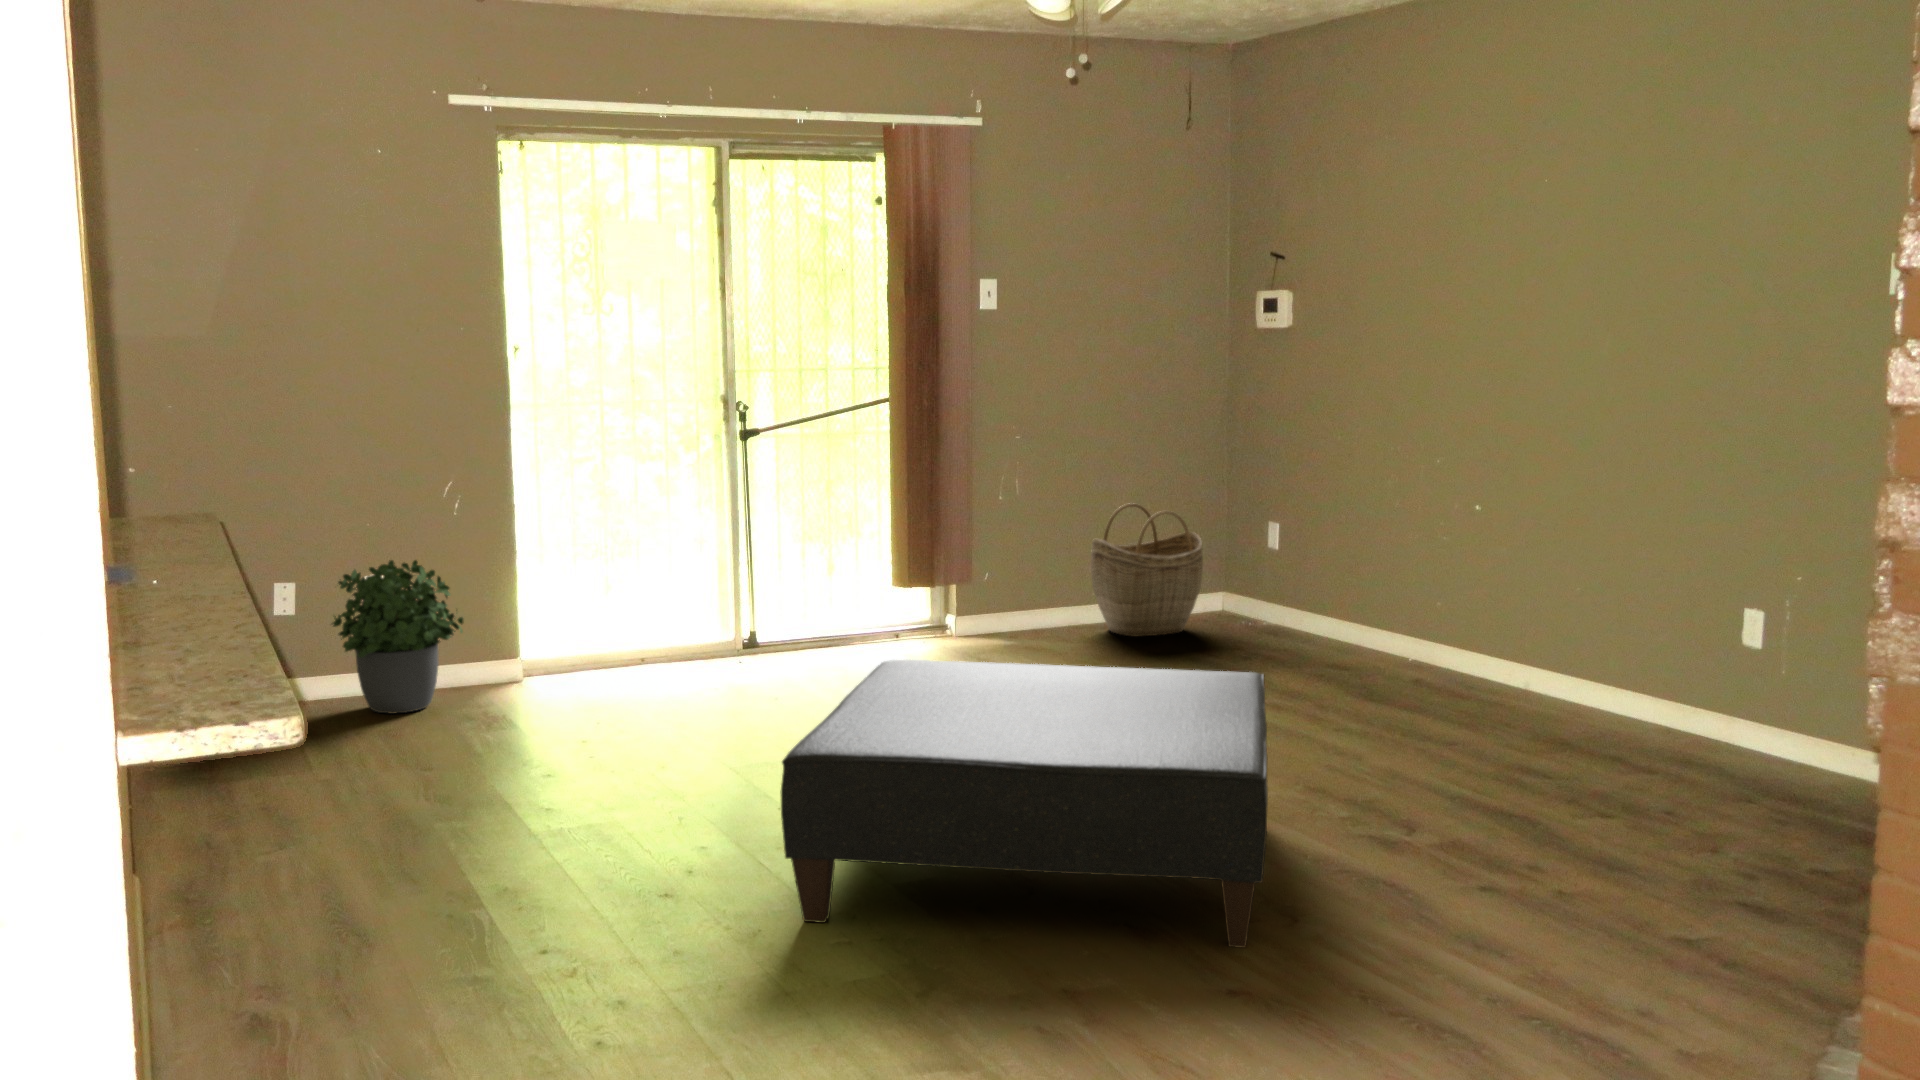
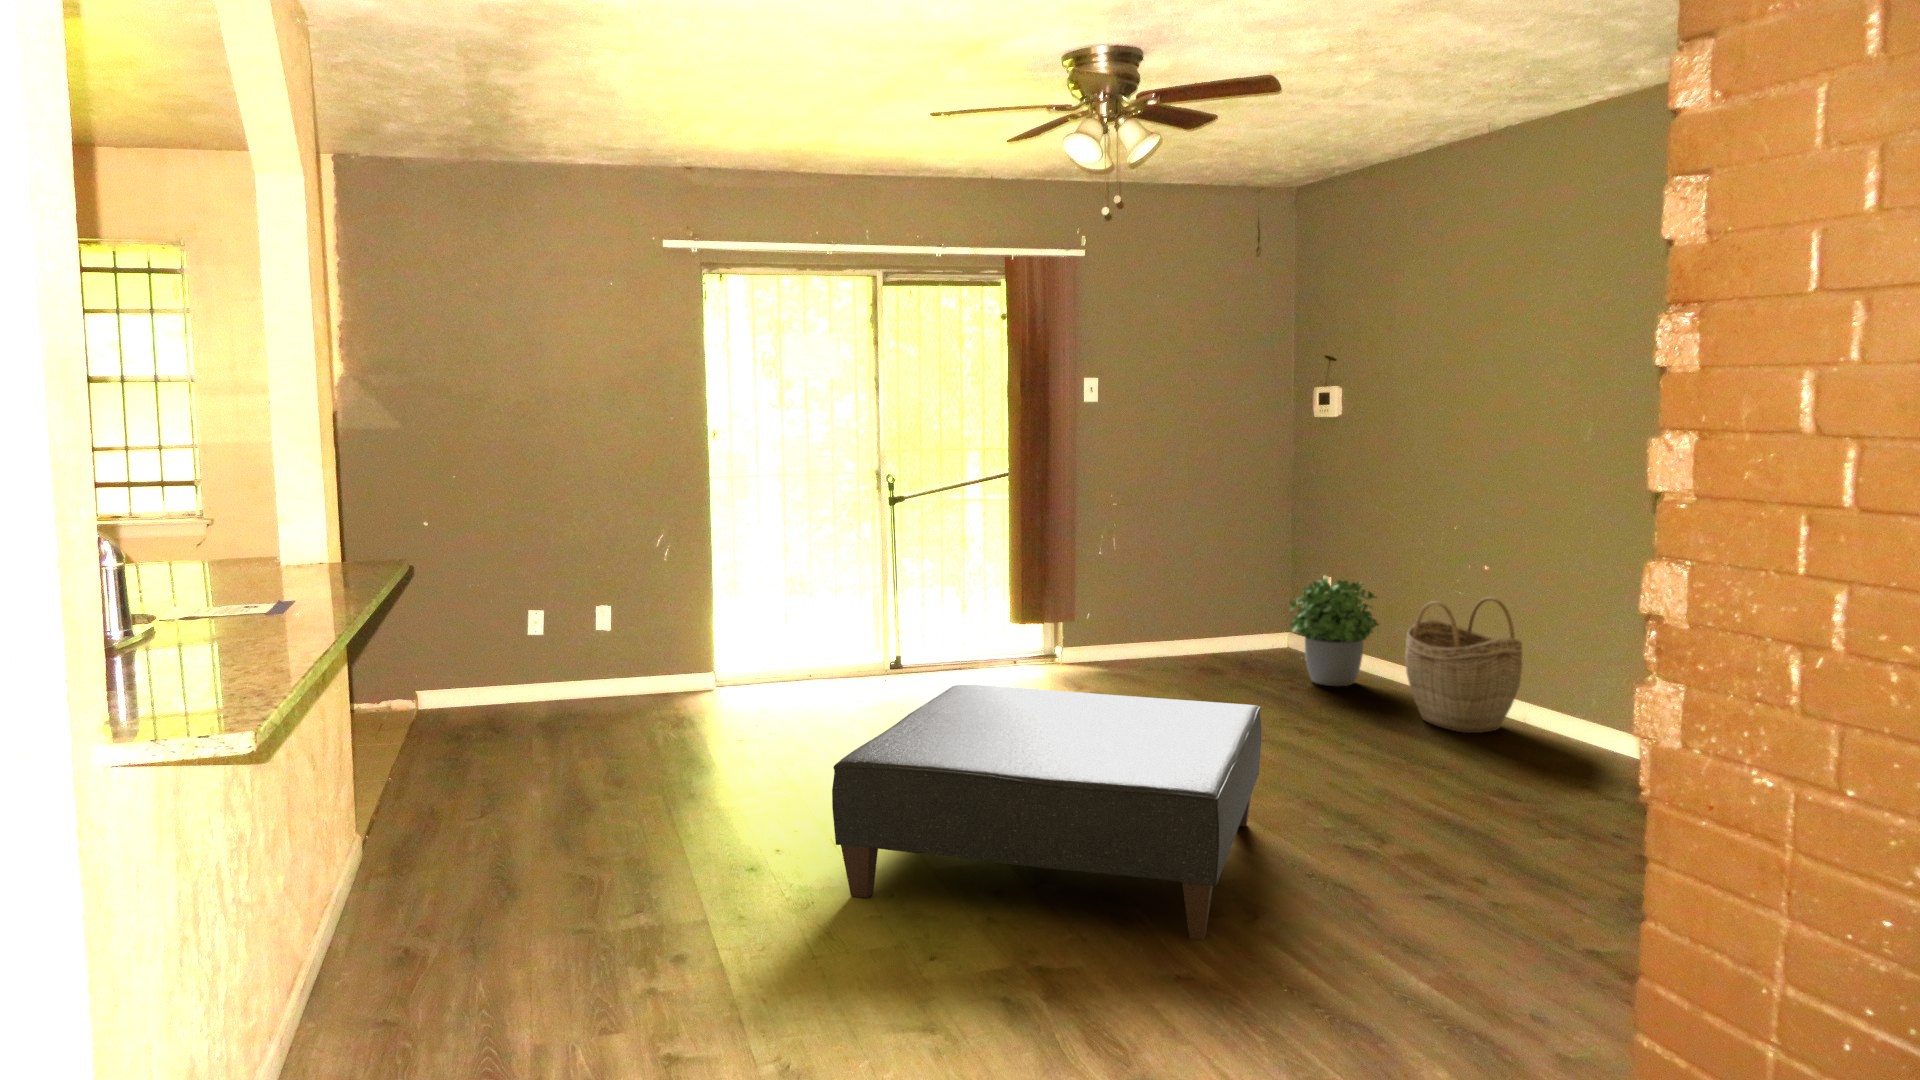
woven basket: present [1091,503,1203,637] -> present [1405,597,1522,733]
potted plant: present [332,560,463,714] -> present [1290,578,1379,686]

